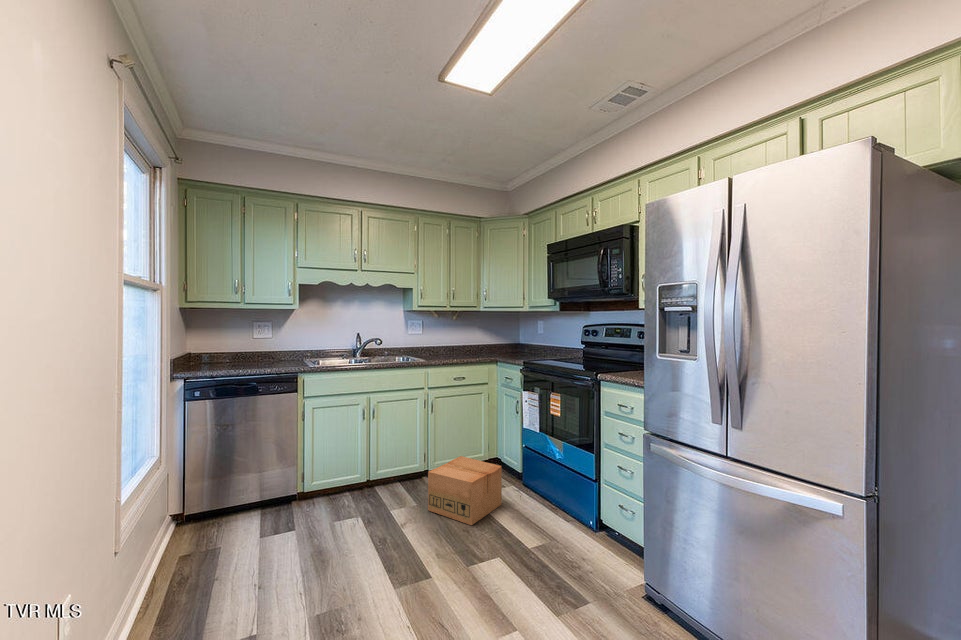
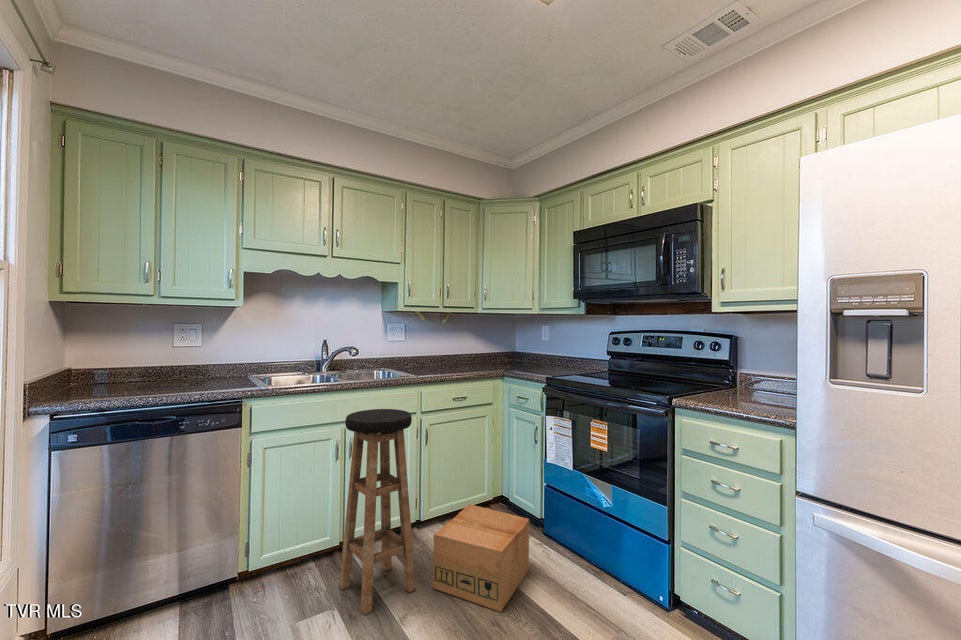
bar stool: none [364,382,416,521] -> present [339,409,416,614]

